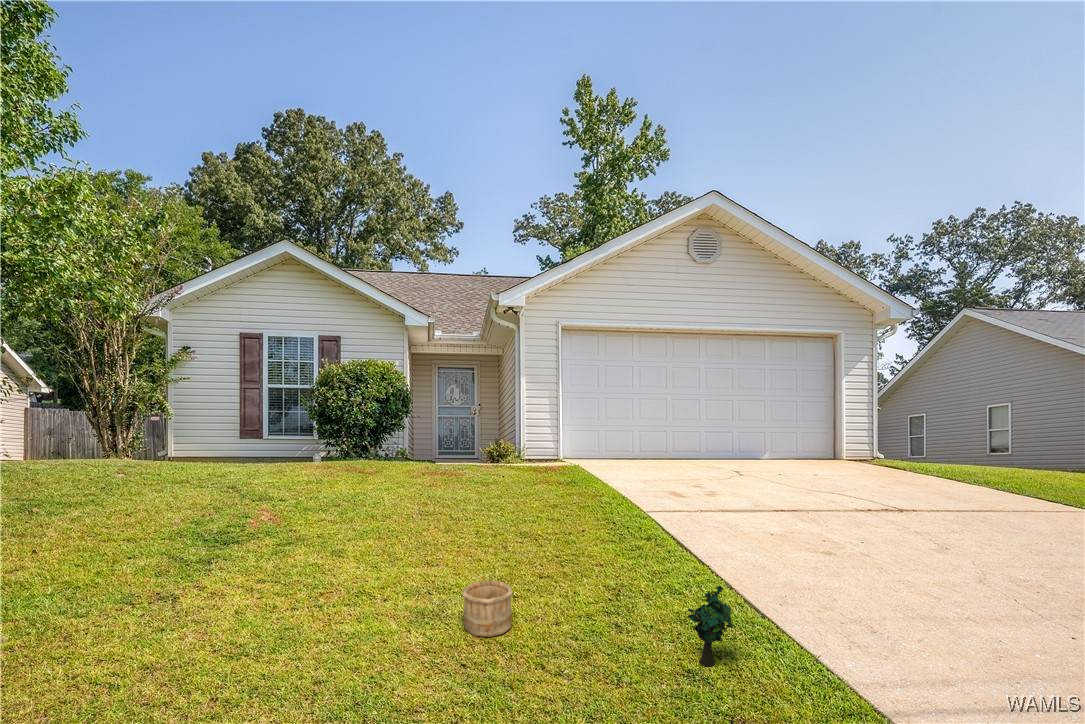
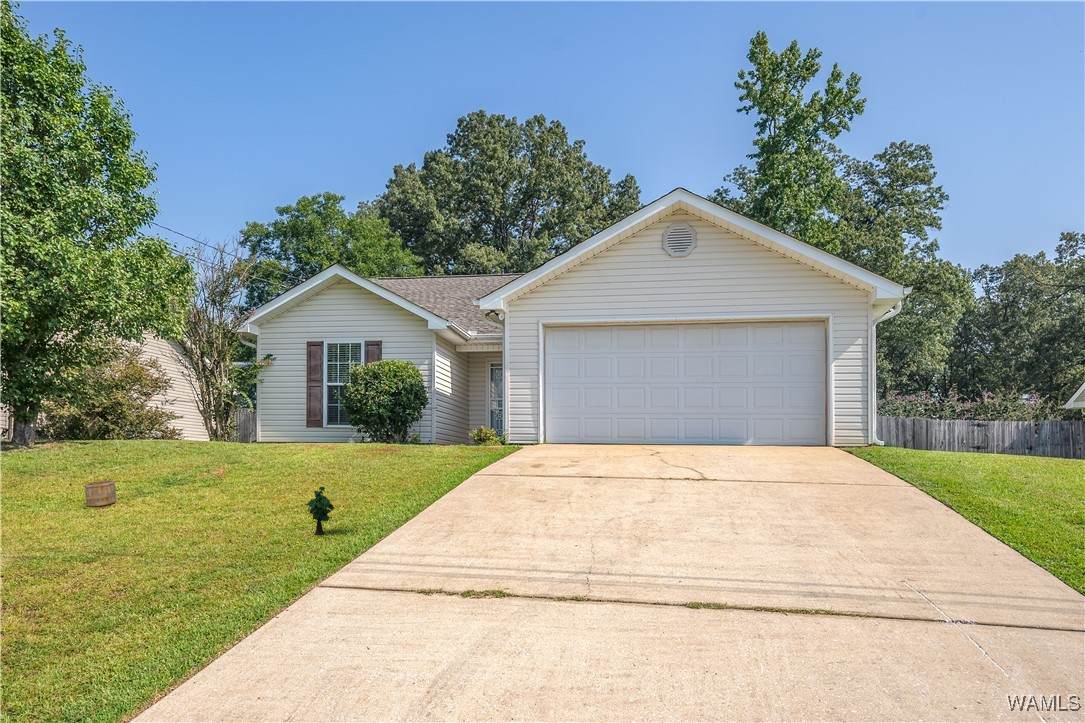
wooden bucket: present [462,581,512,637] -> present [84,480,116,506]

